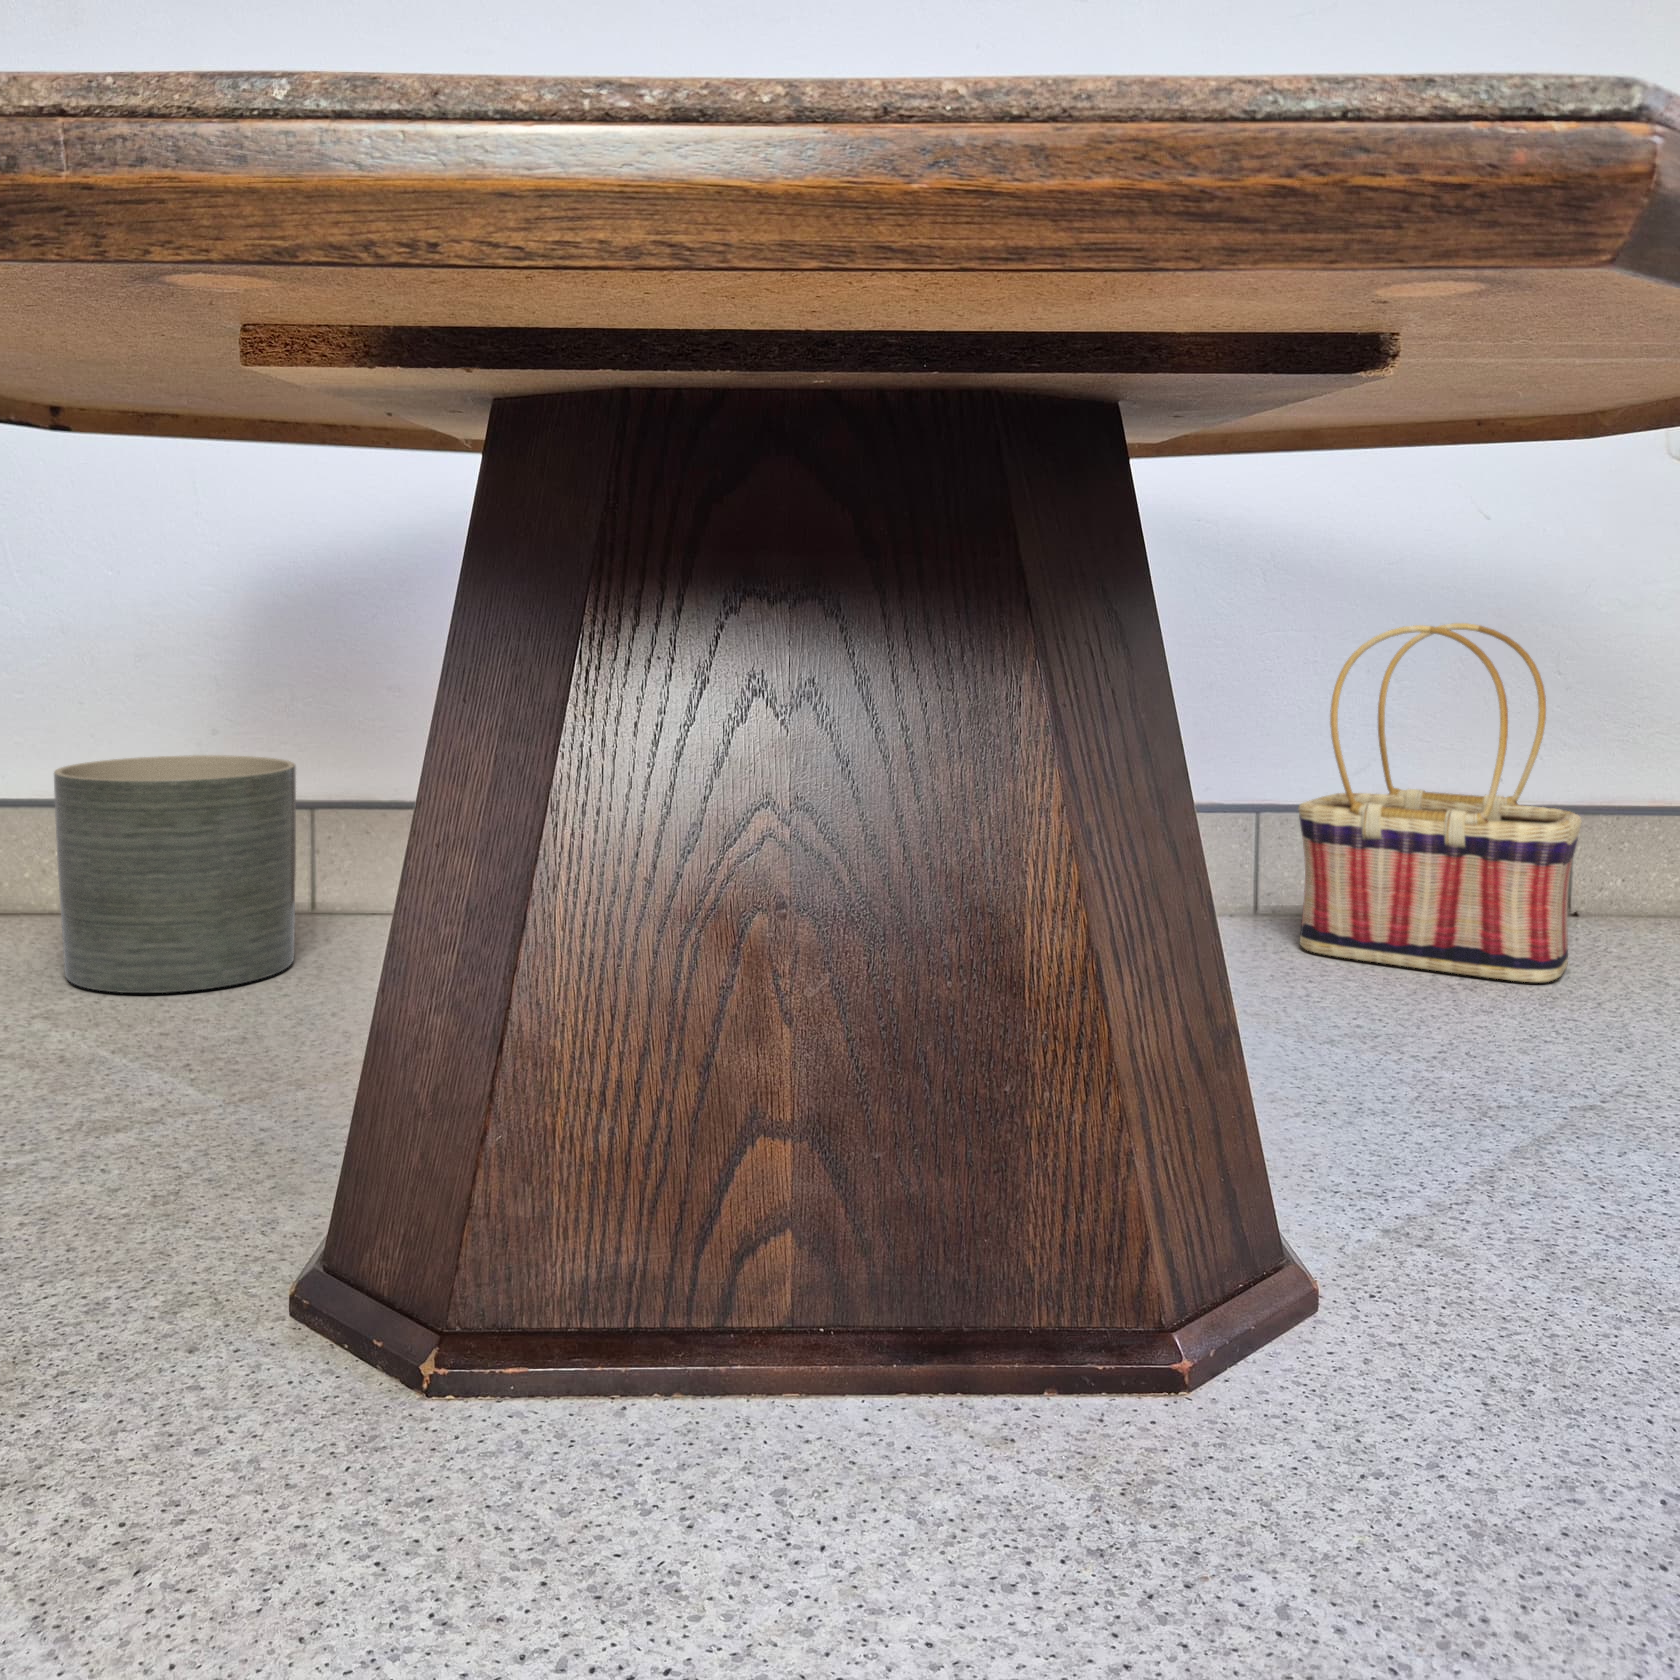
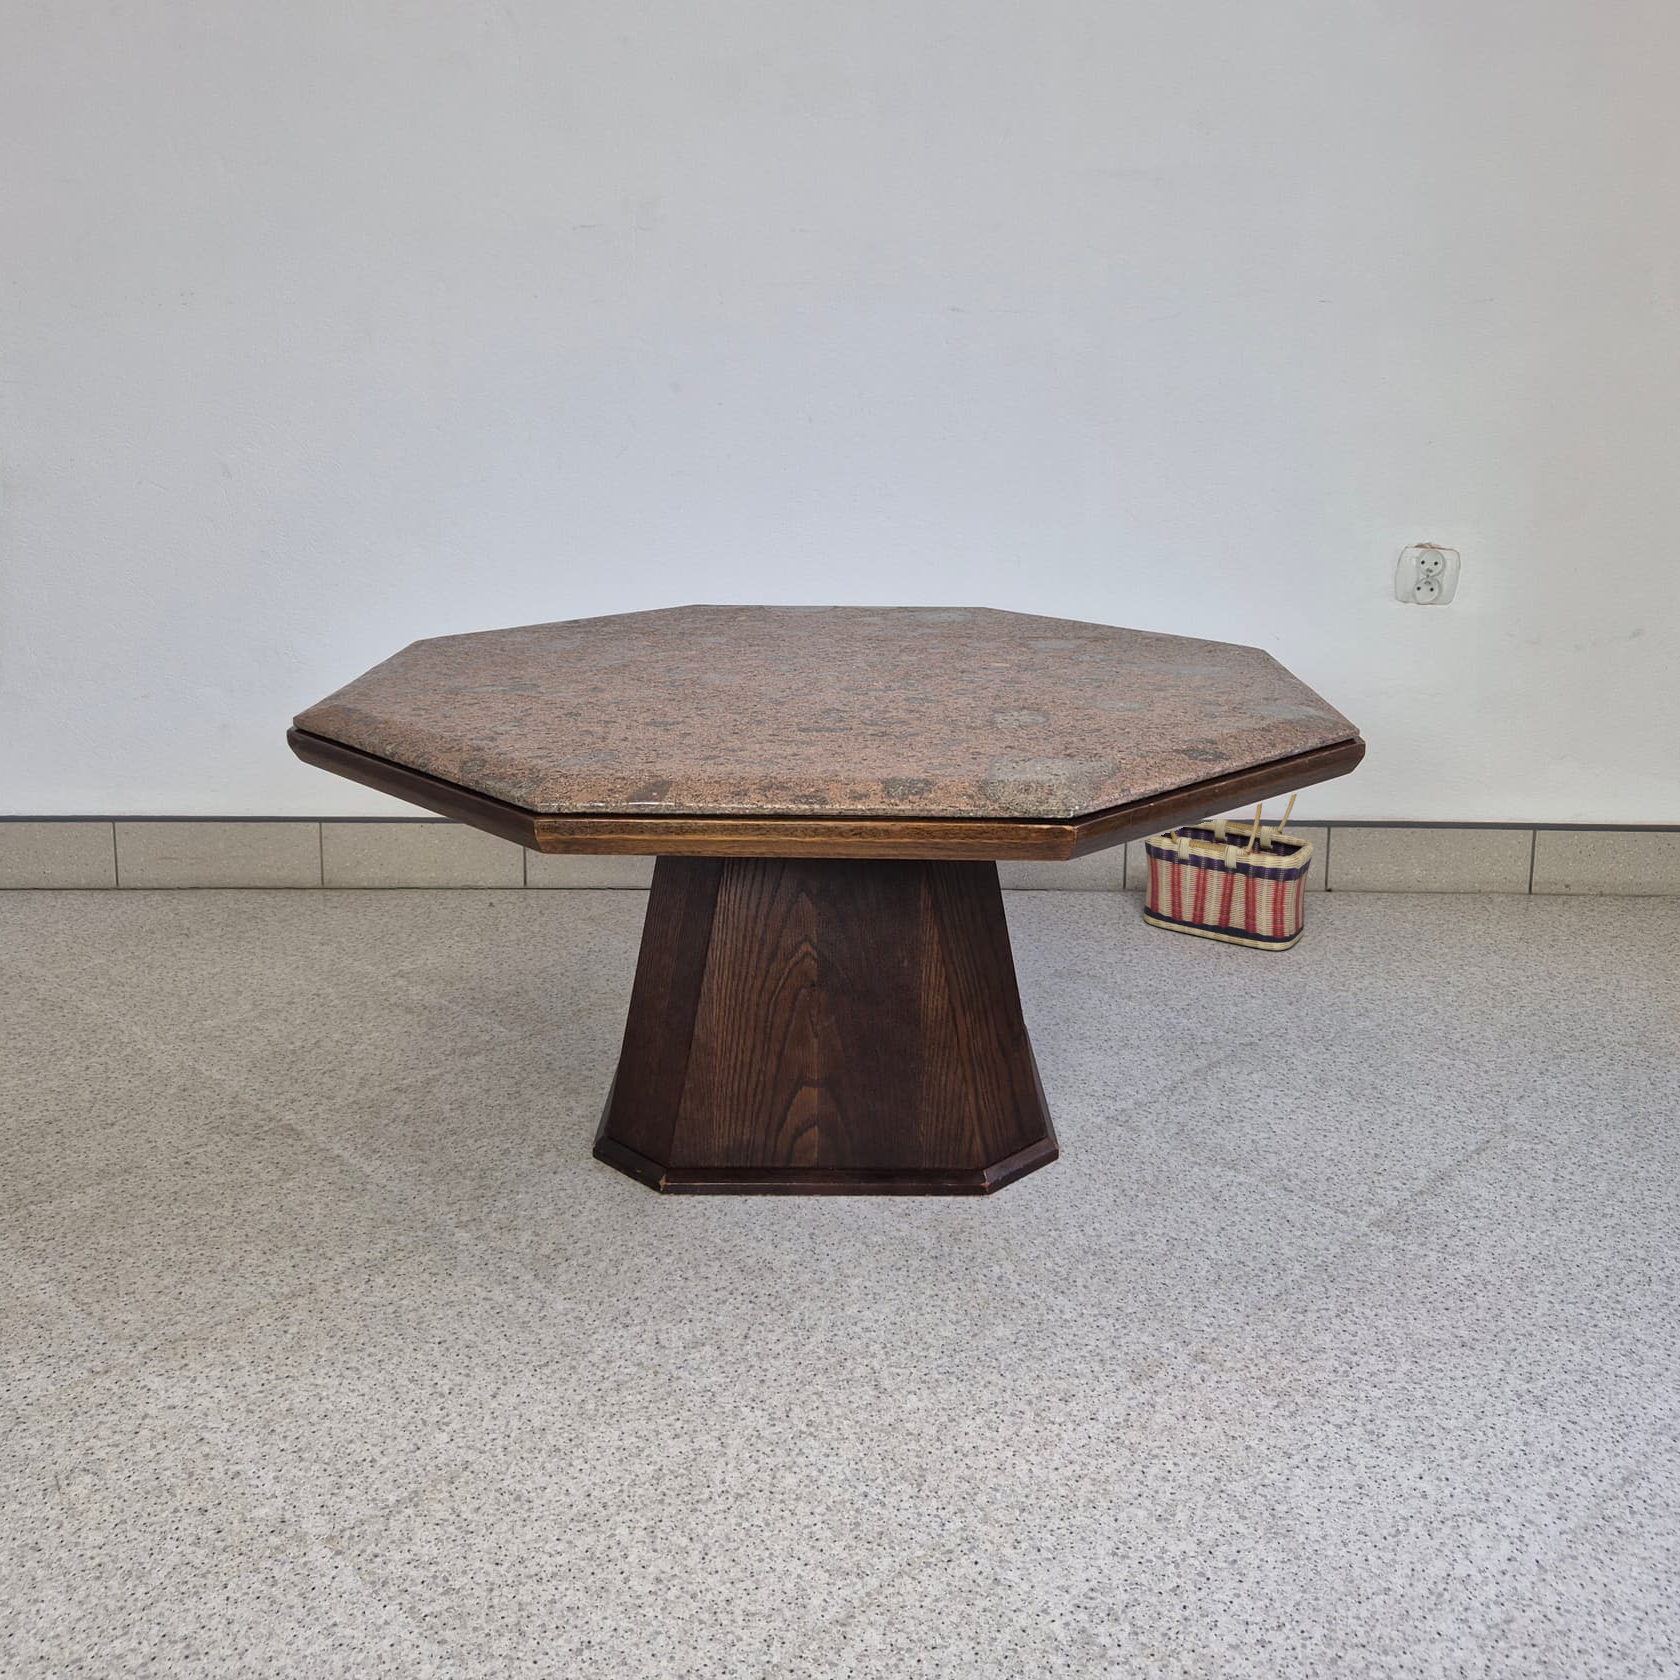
planter: present [54,755,296,993] -> none [384,801,524,957]

